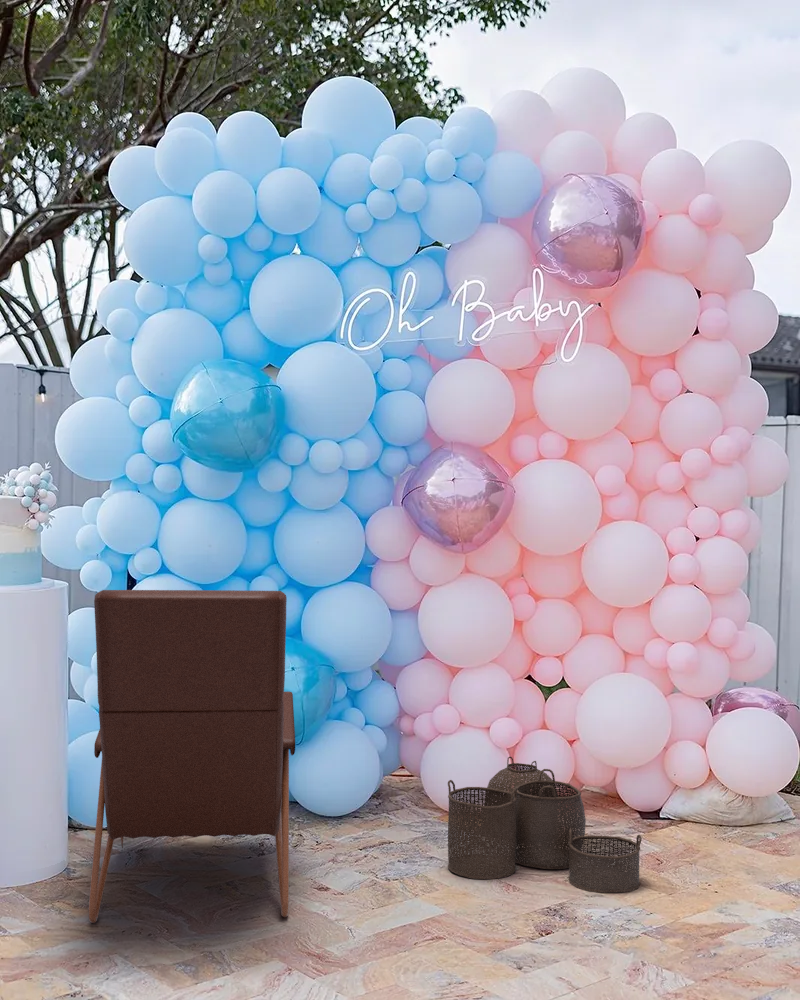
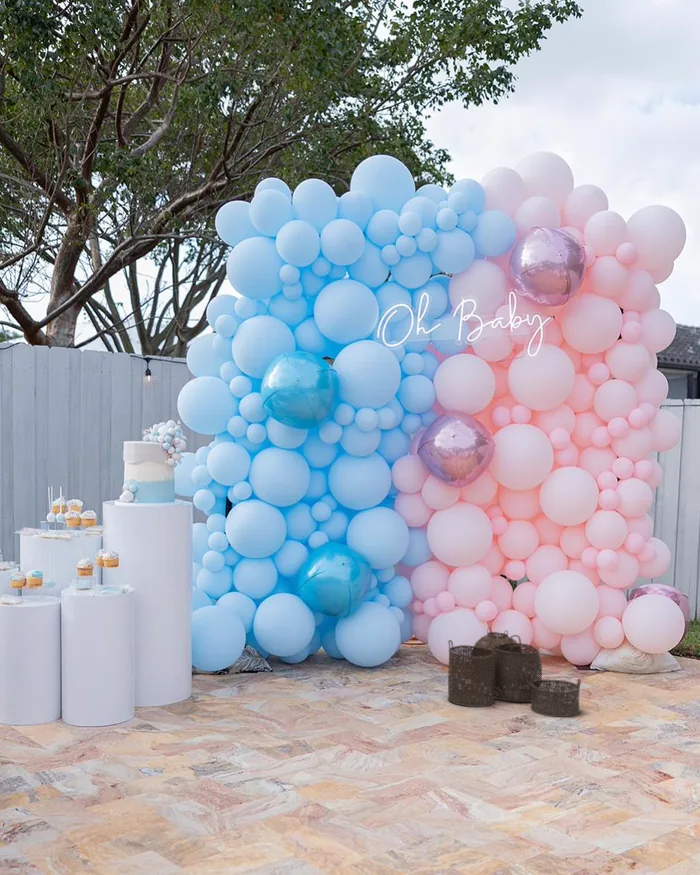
armchair: present [89,590,295,923] -> none [215,505,348,724]

